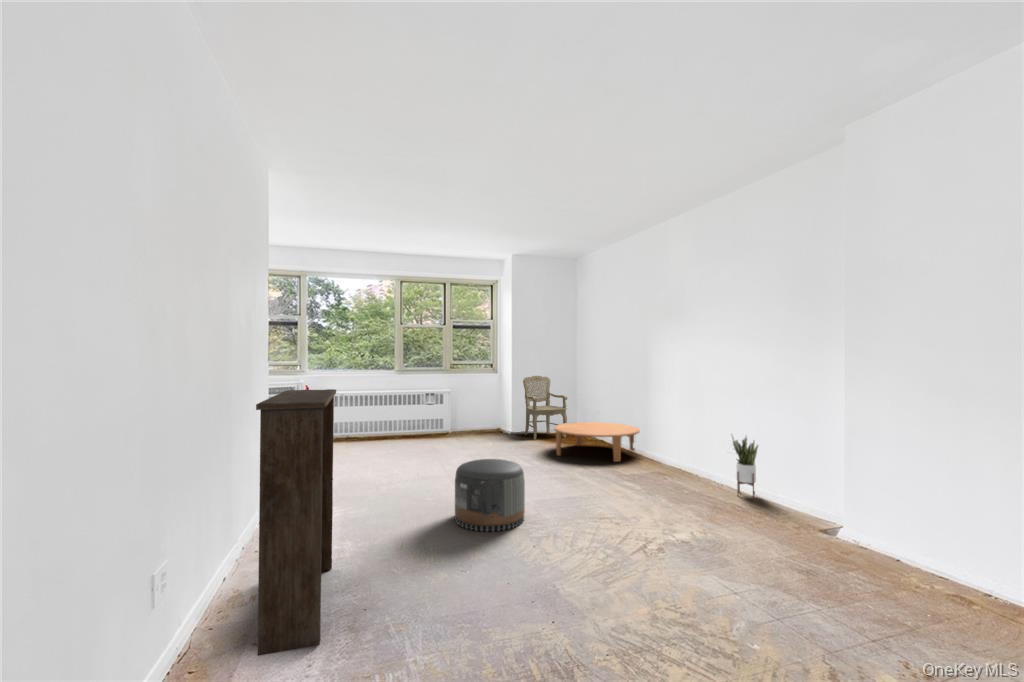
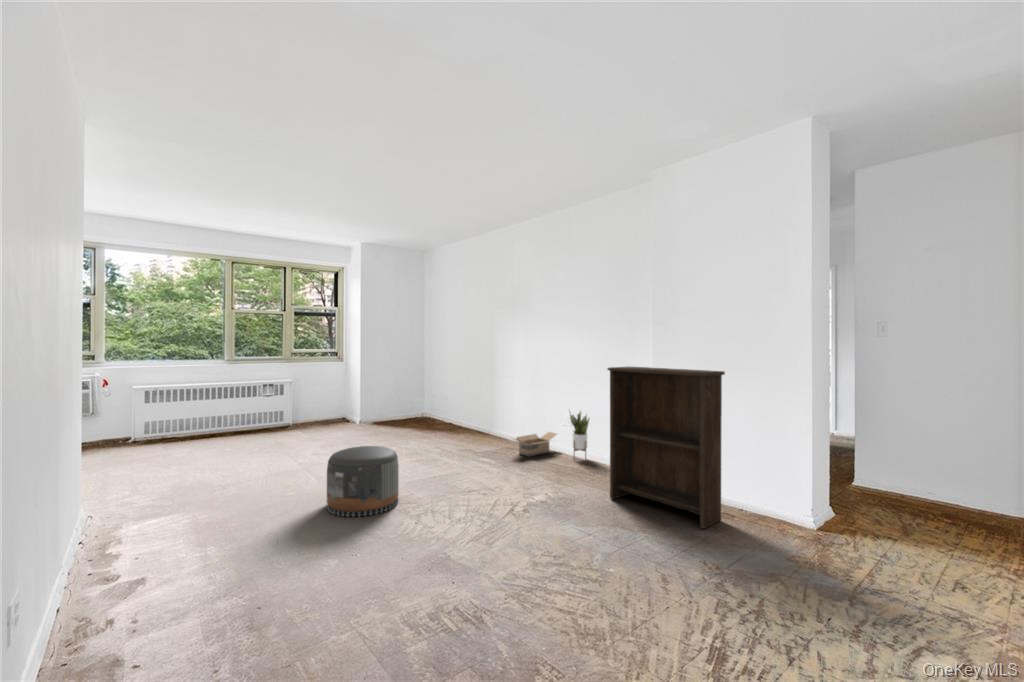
armchair: present [523,376,567,440] -> none [371,364,416,426]
bookshelf: present [256,389,336,656] -> present [608,367,725,529]
coffee table: present [554,422,640,462] -> none [408,406,487,442]
cardboard box: none [659,458,720,485] -> present [515,432,557,456]

